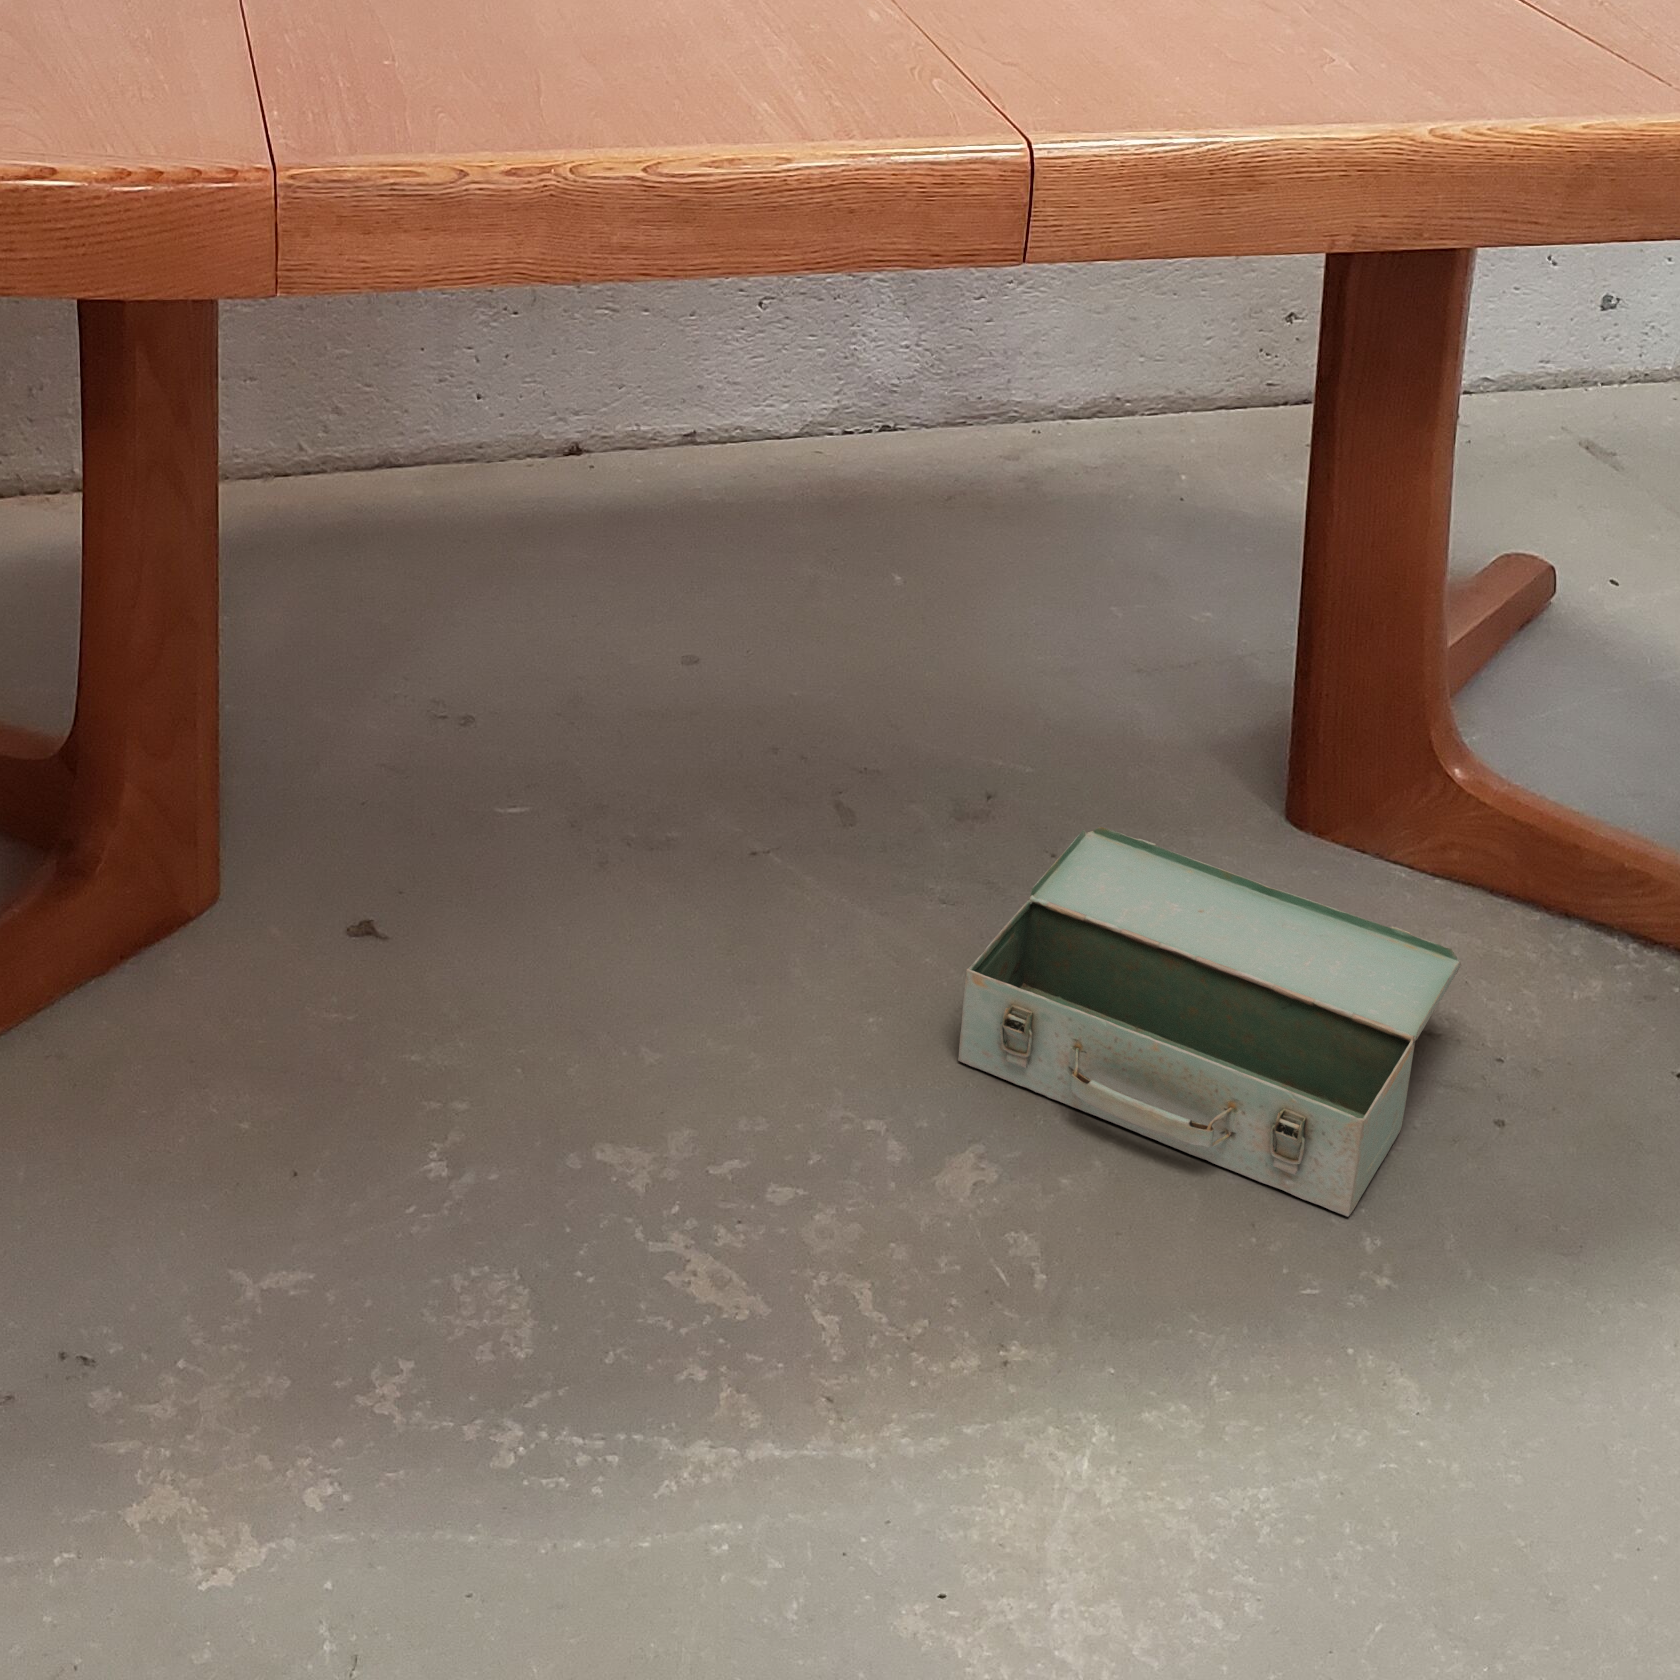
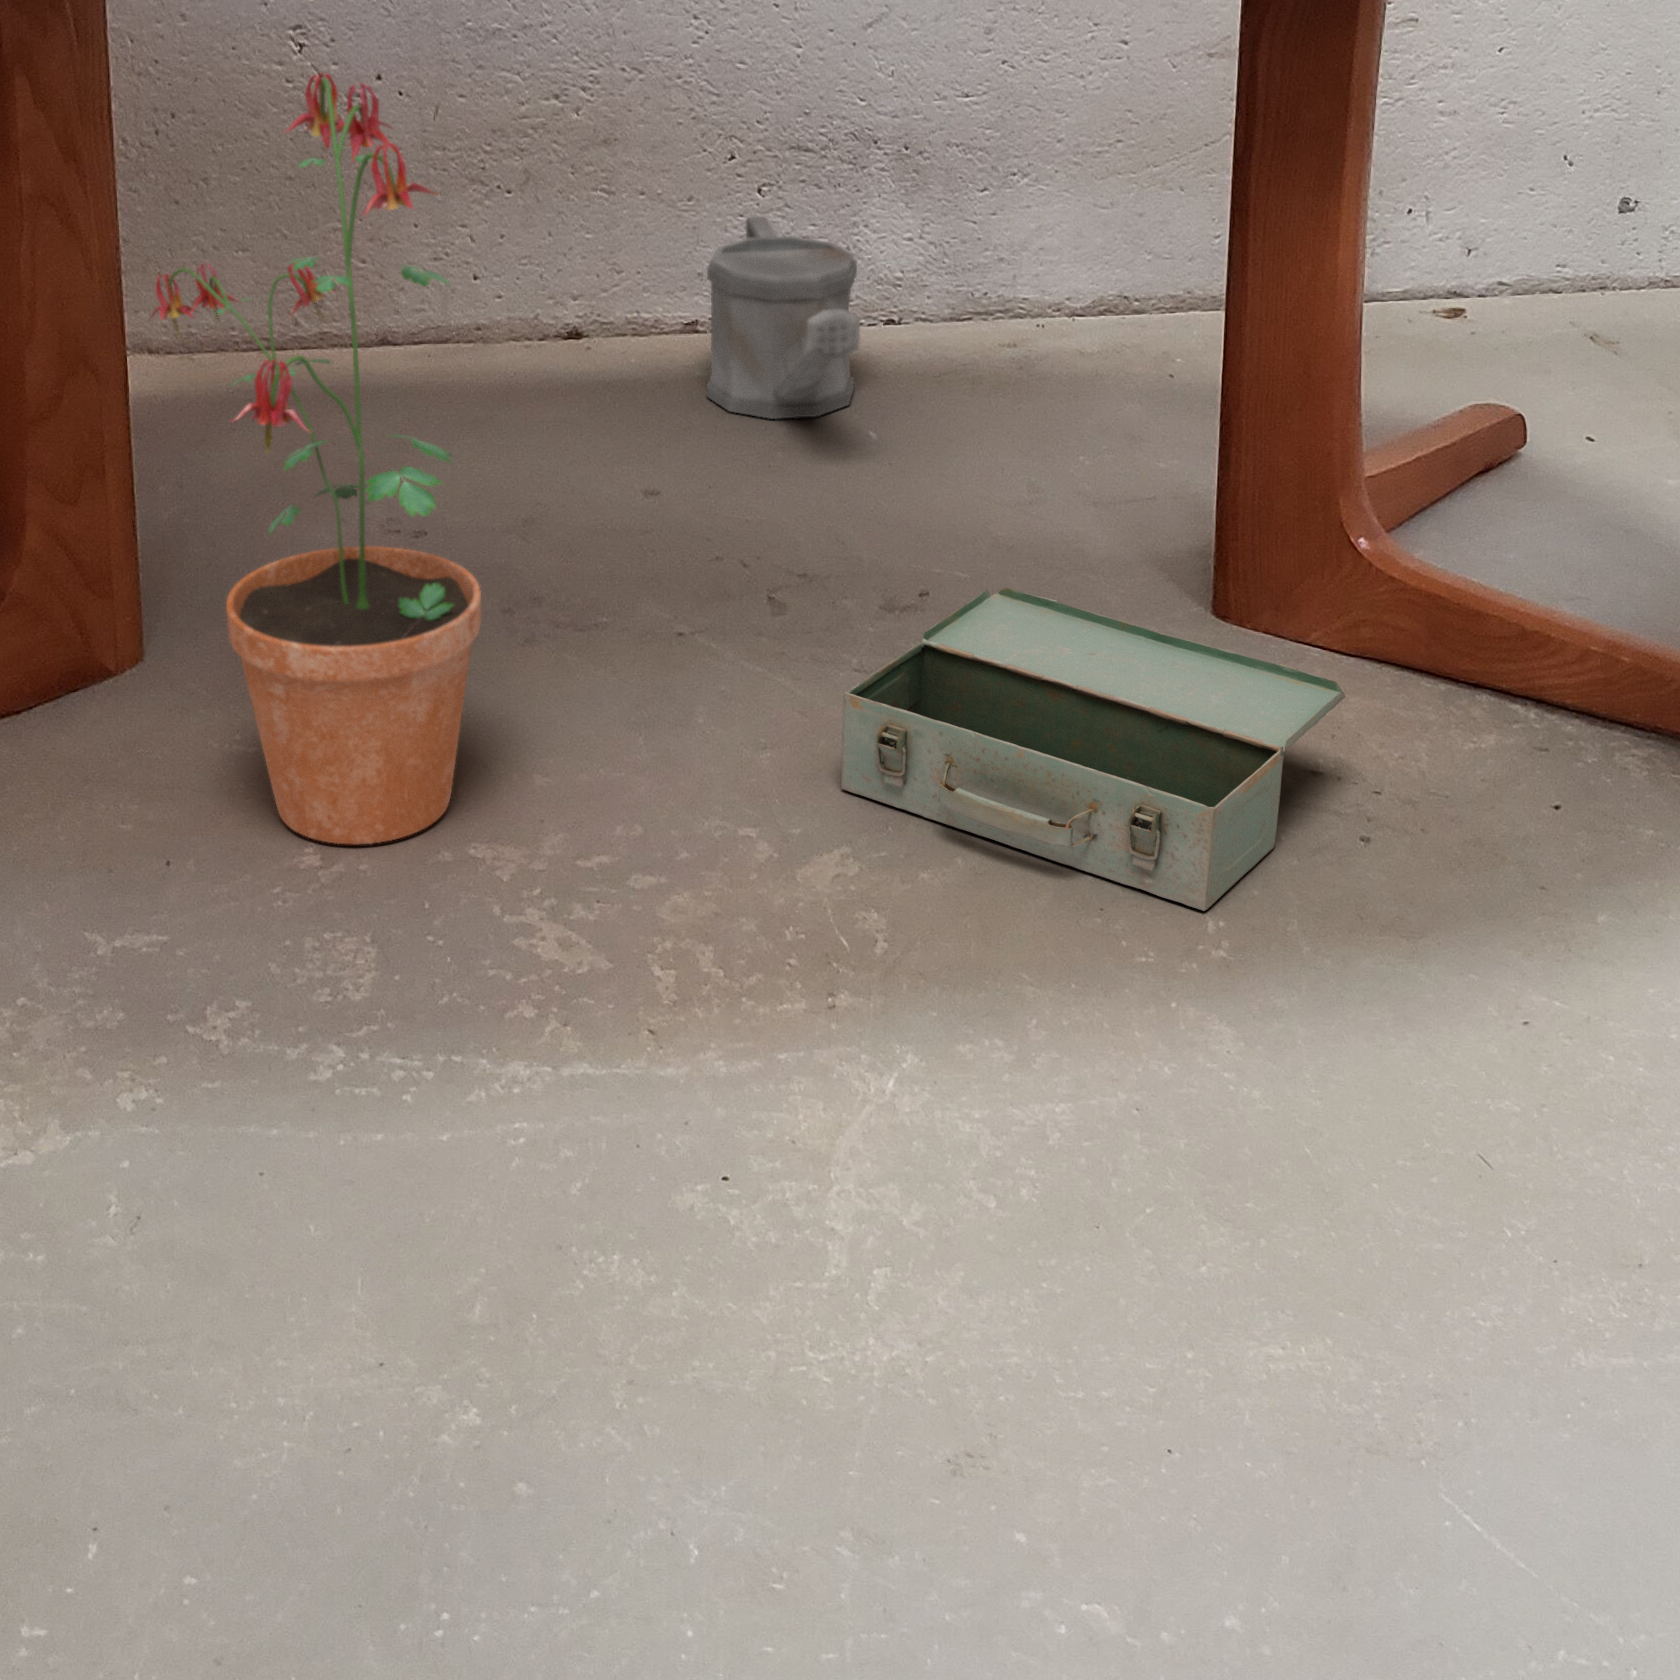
watering can: none [724,340,906,563] -> present [707,217,860,419]
potted plant: none [276,369,622,1146] -> present [150,72,481,844]

